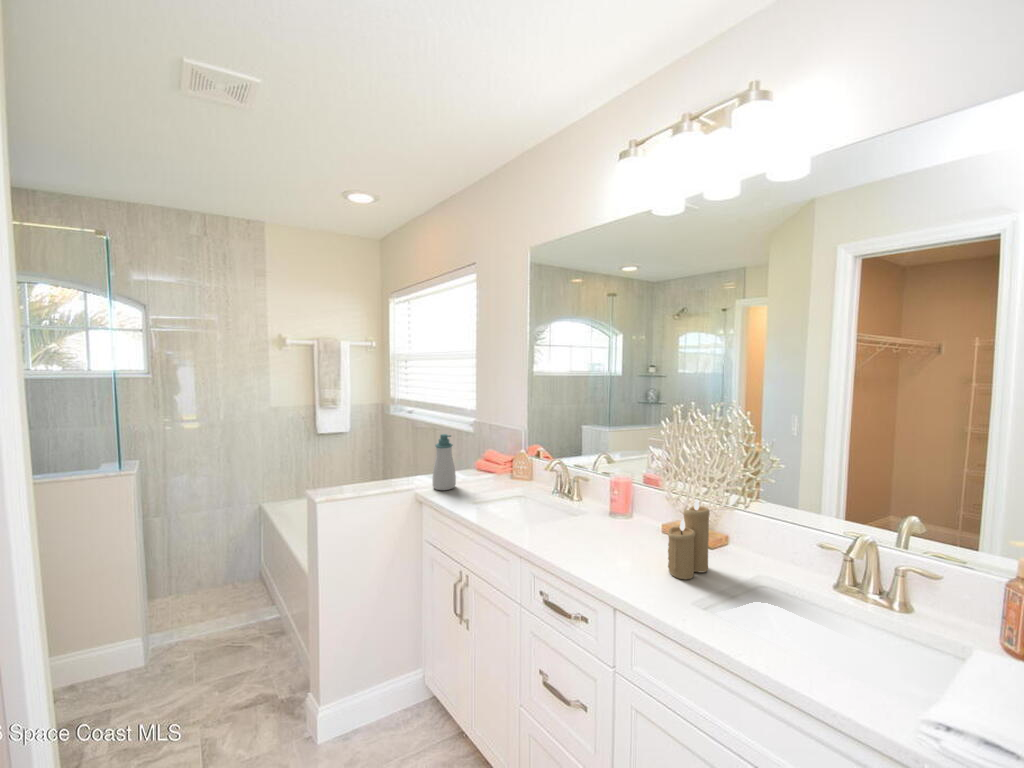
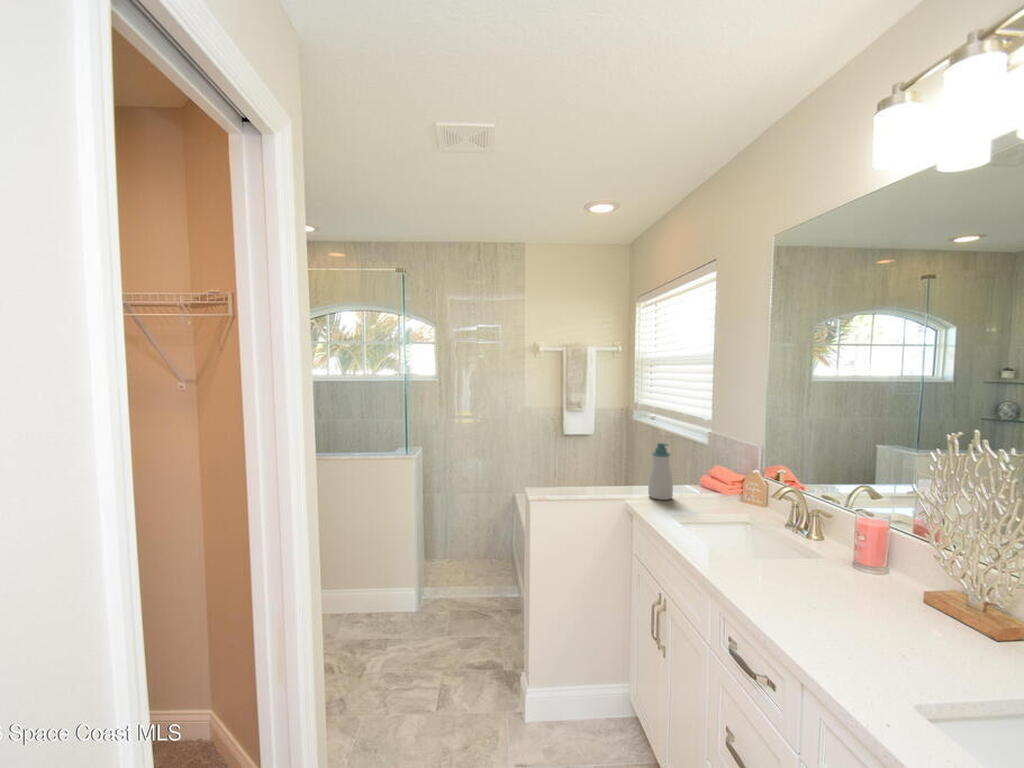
candle: present [668,499,709,579] -> none [888,554,967,653]

